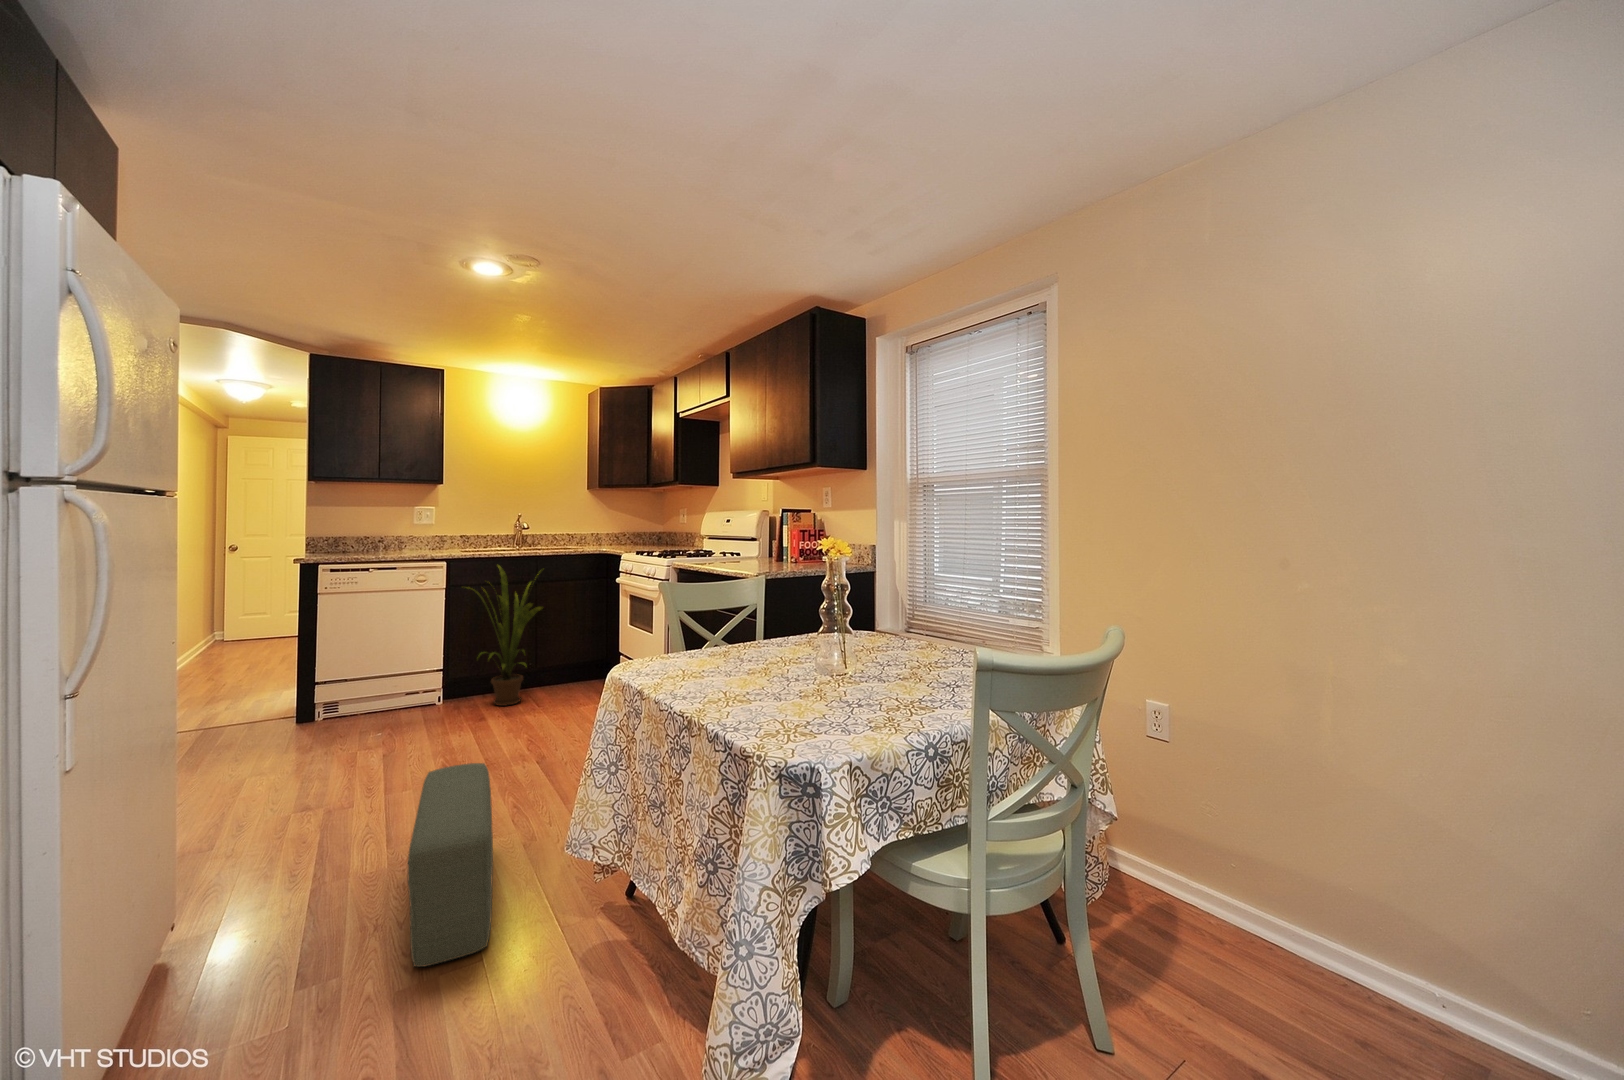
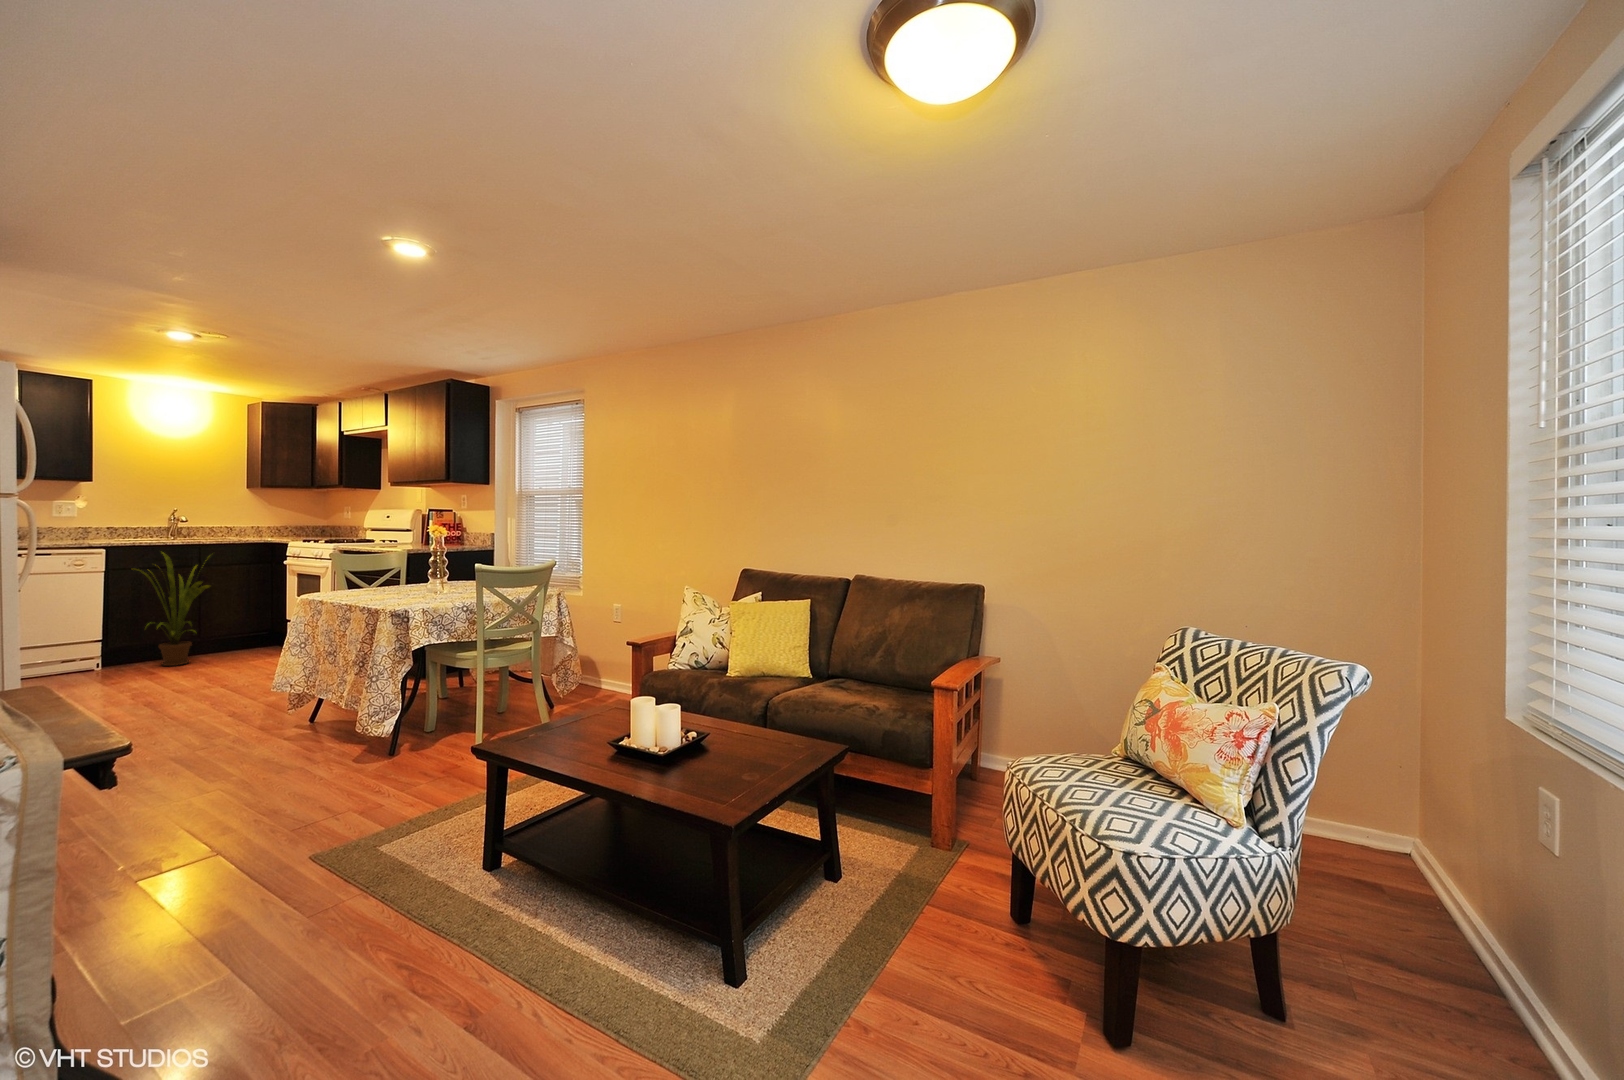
pouf: present [408,763,493,967] -> none [157,664,225,748]

